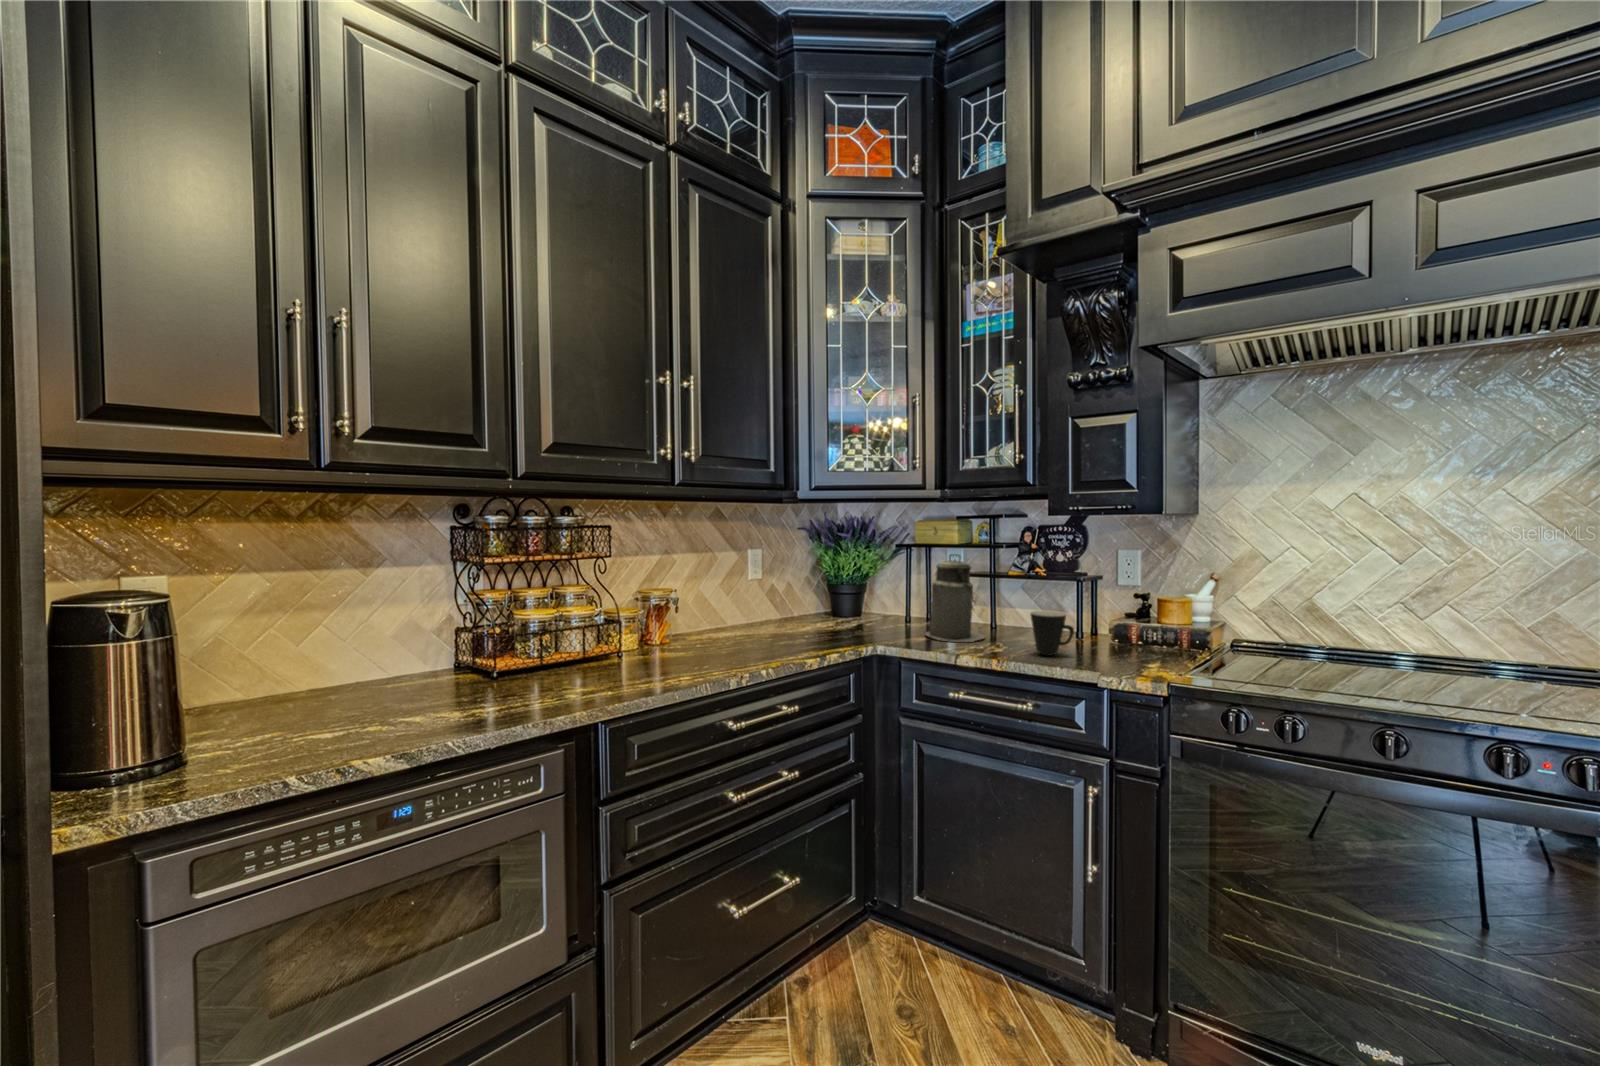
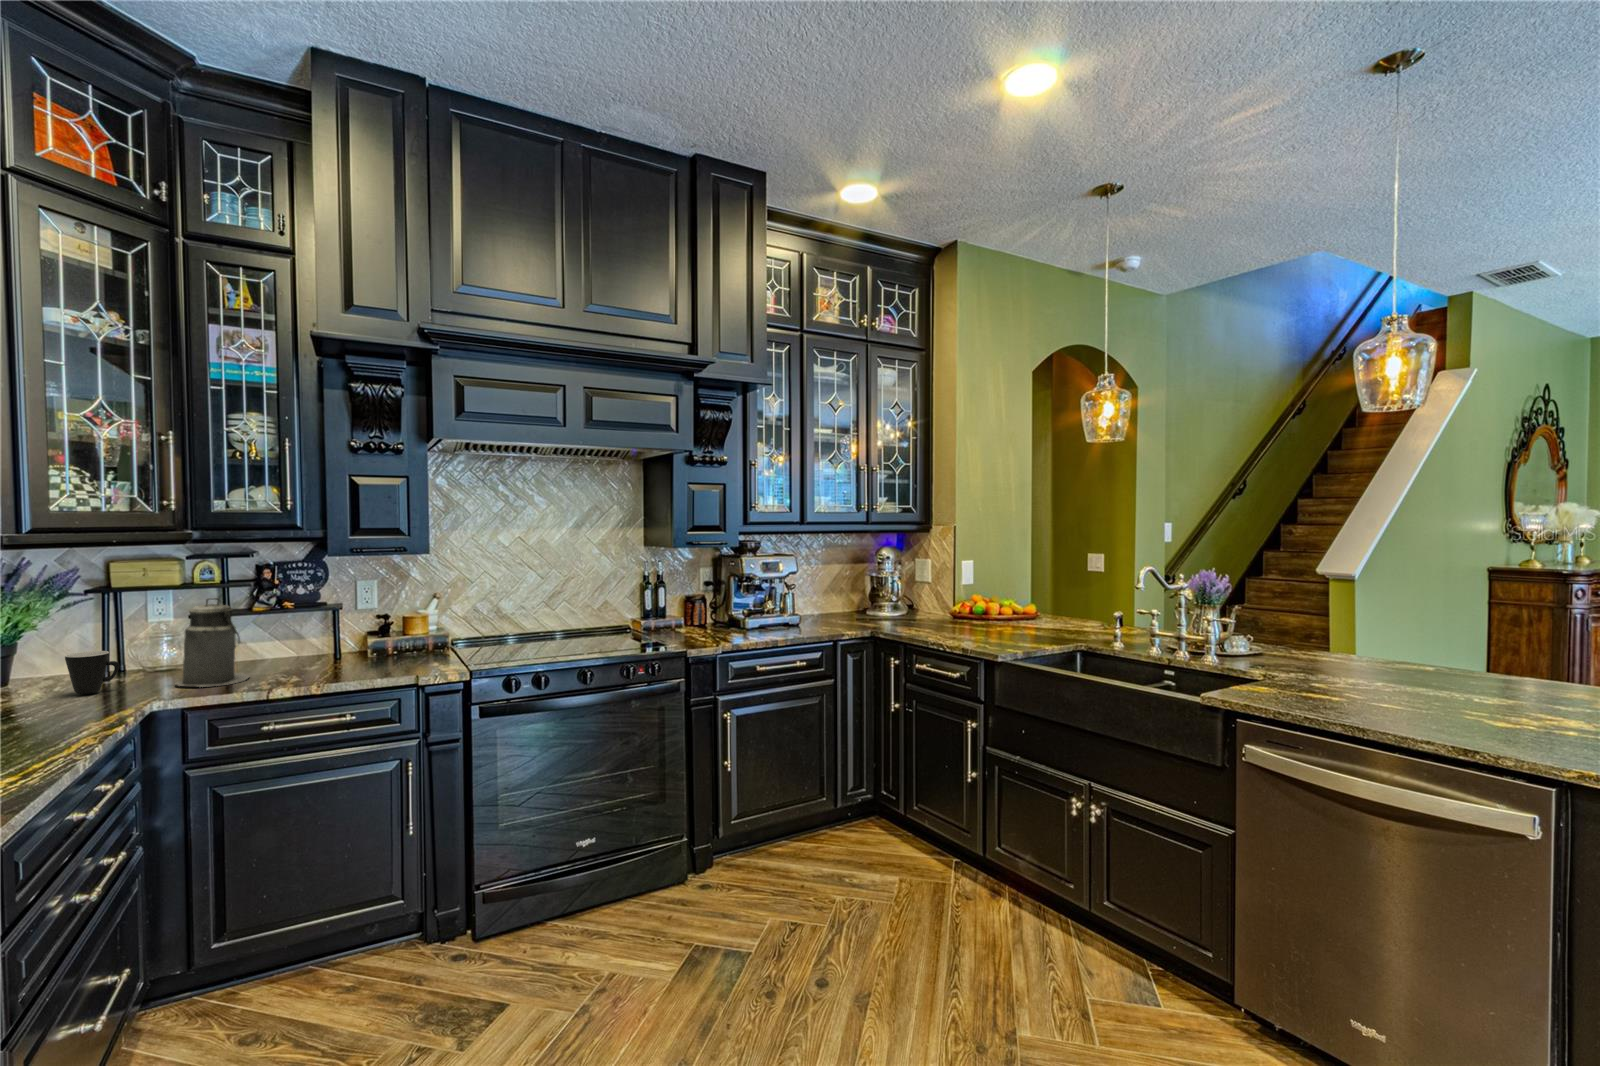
mug: present [1031,611,1074,655] -> present [65,651,119,694]

